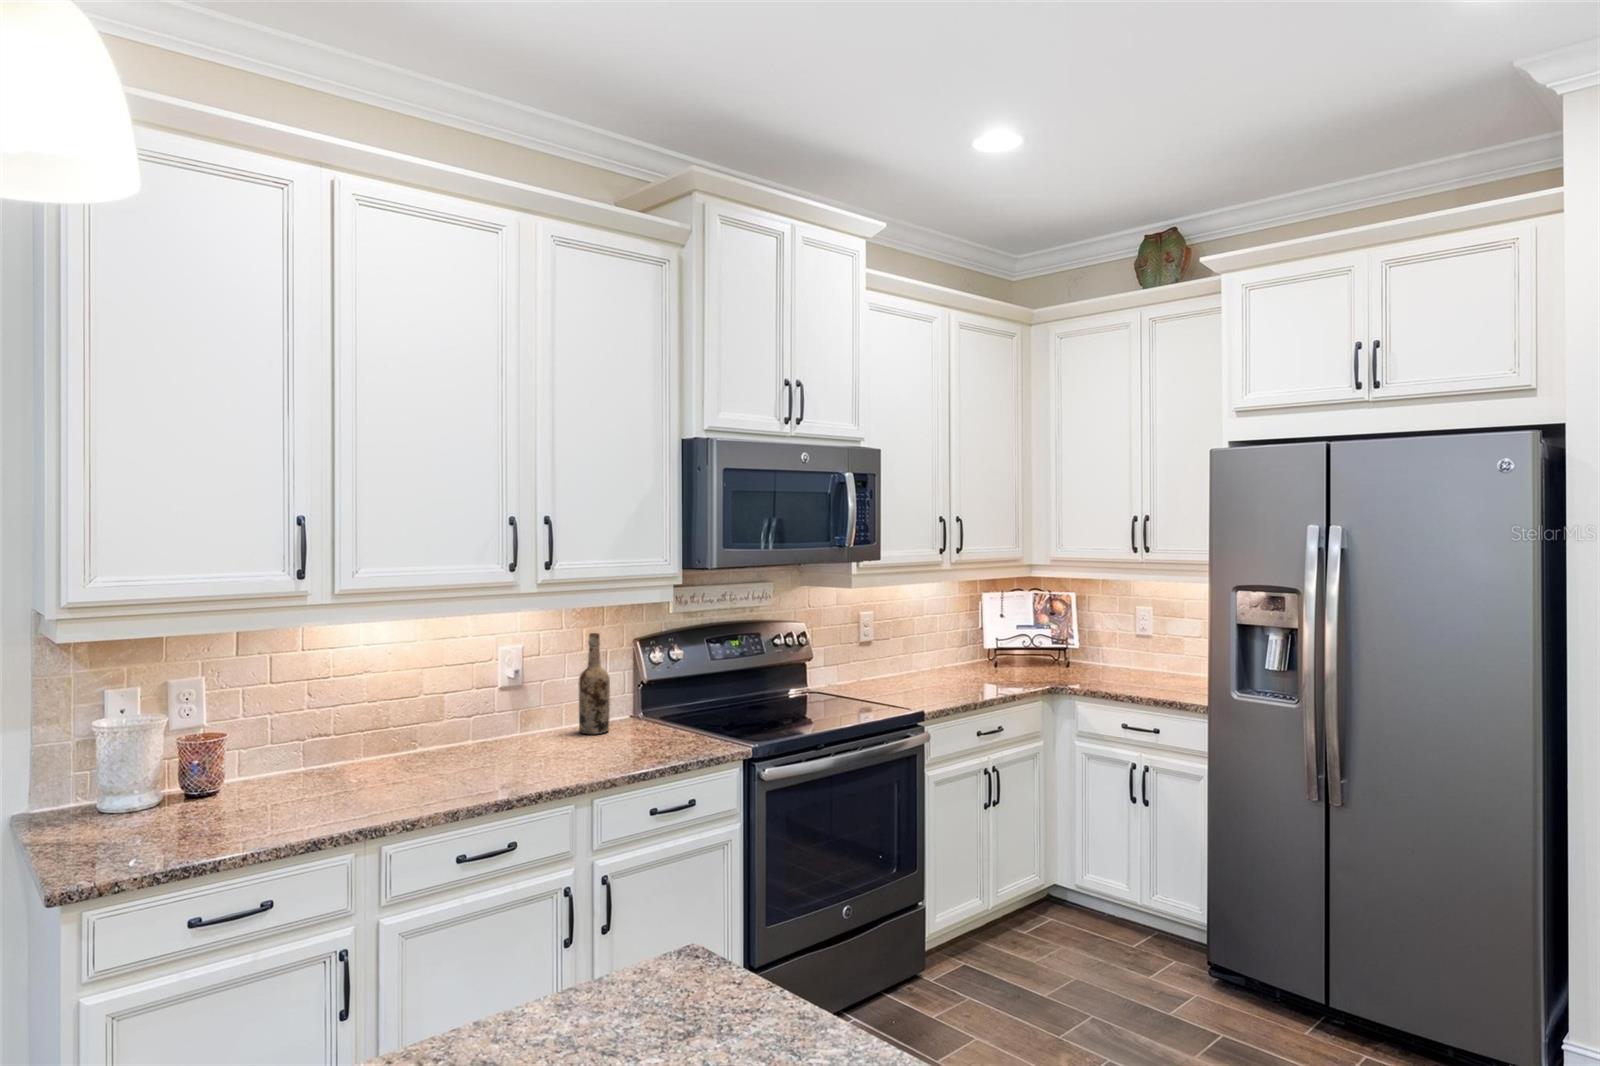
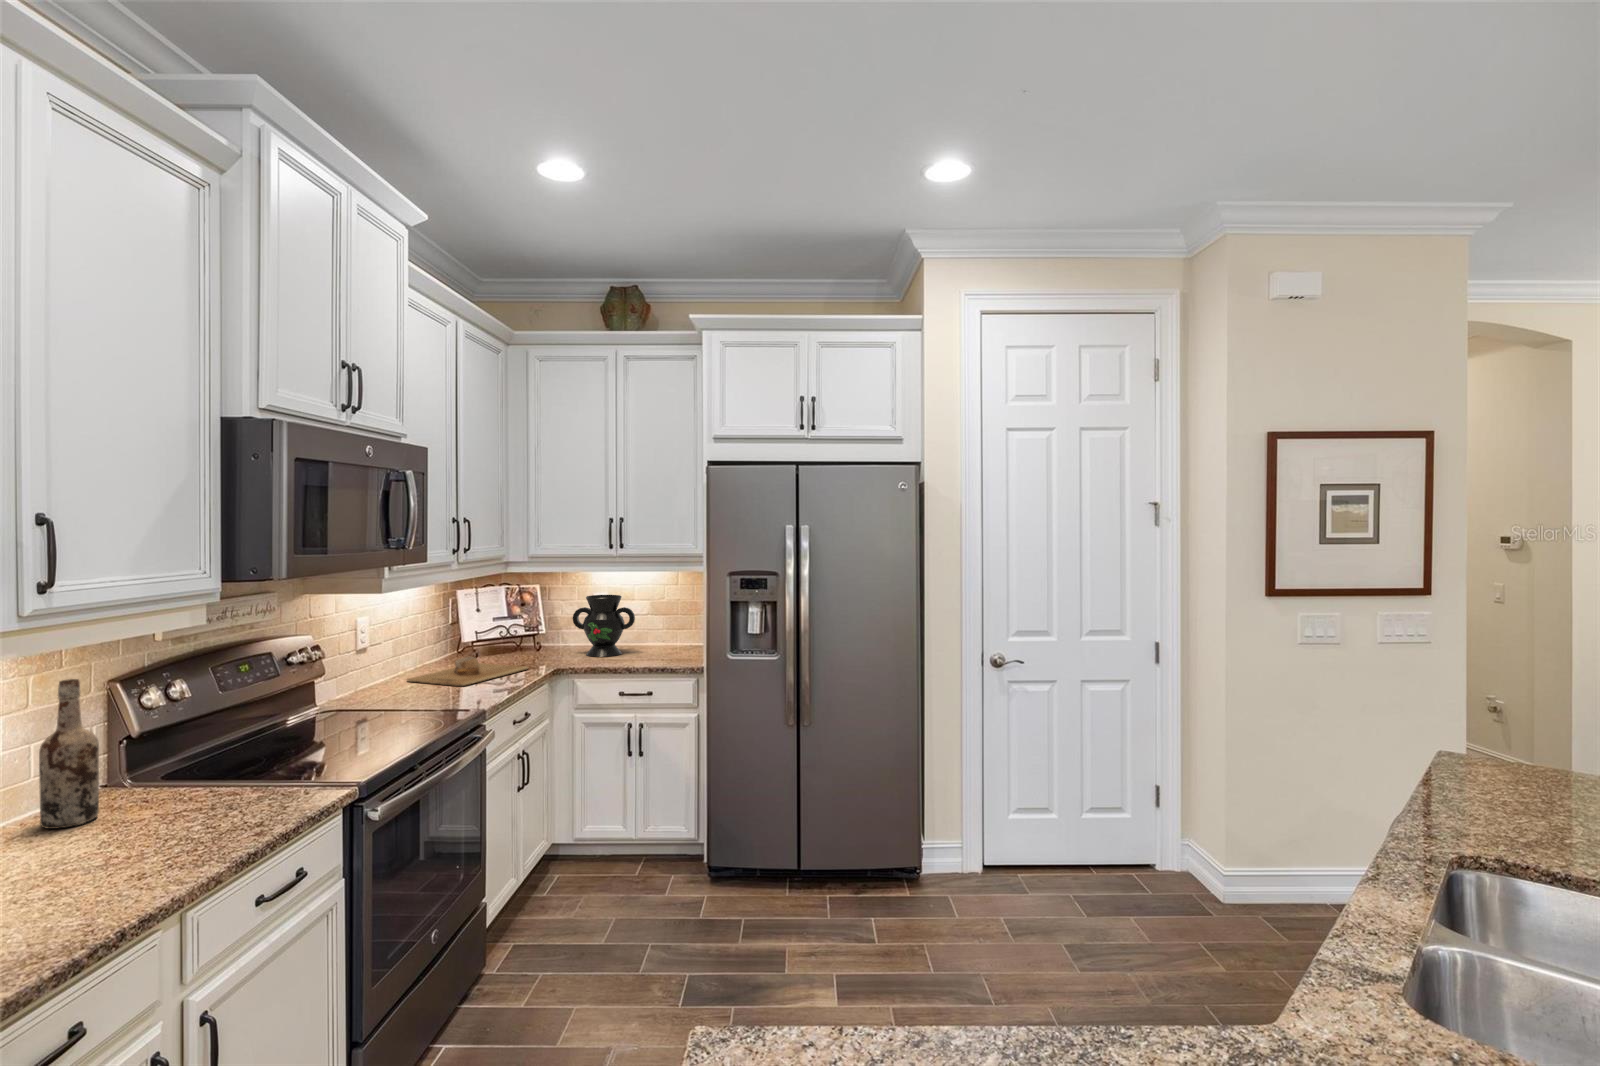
decorative vase: none [1099,608,1170,682] -> present [573,595,635,657]
cutting board: none [909,662,1029,689] -> present [407,656,528,686]

